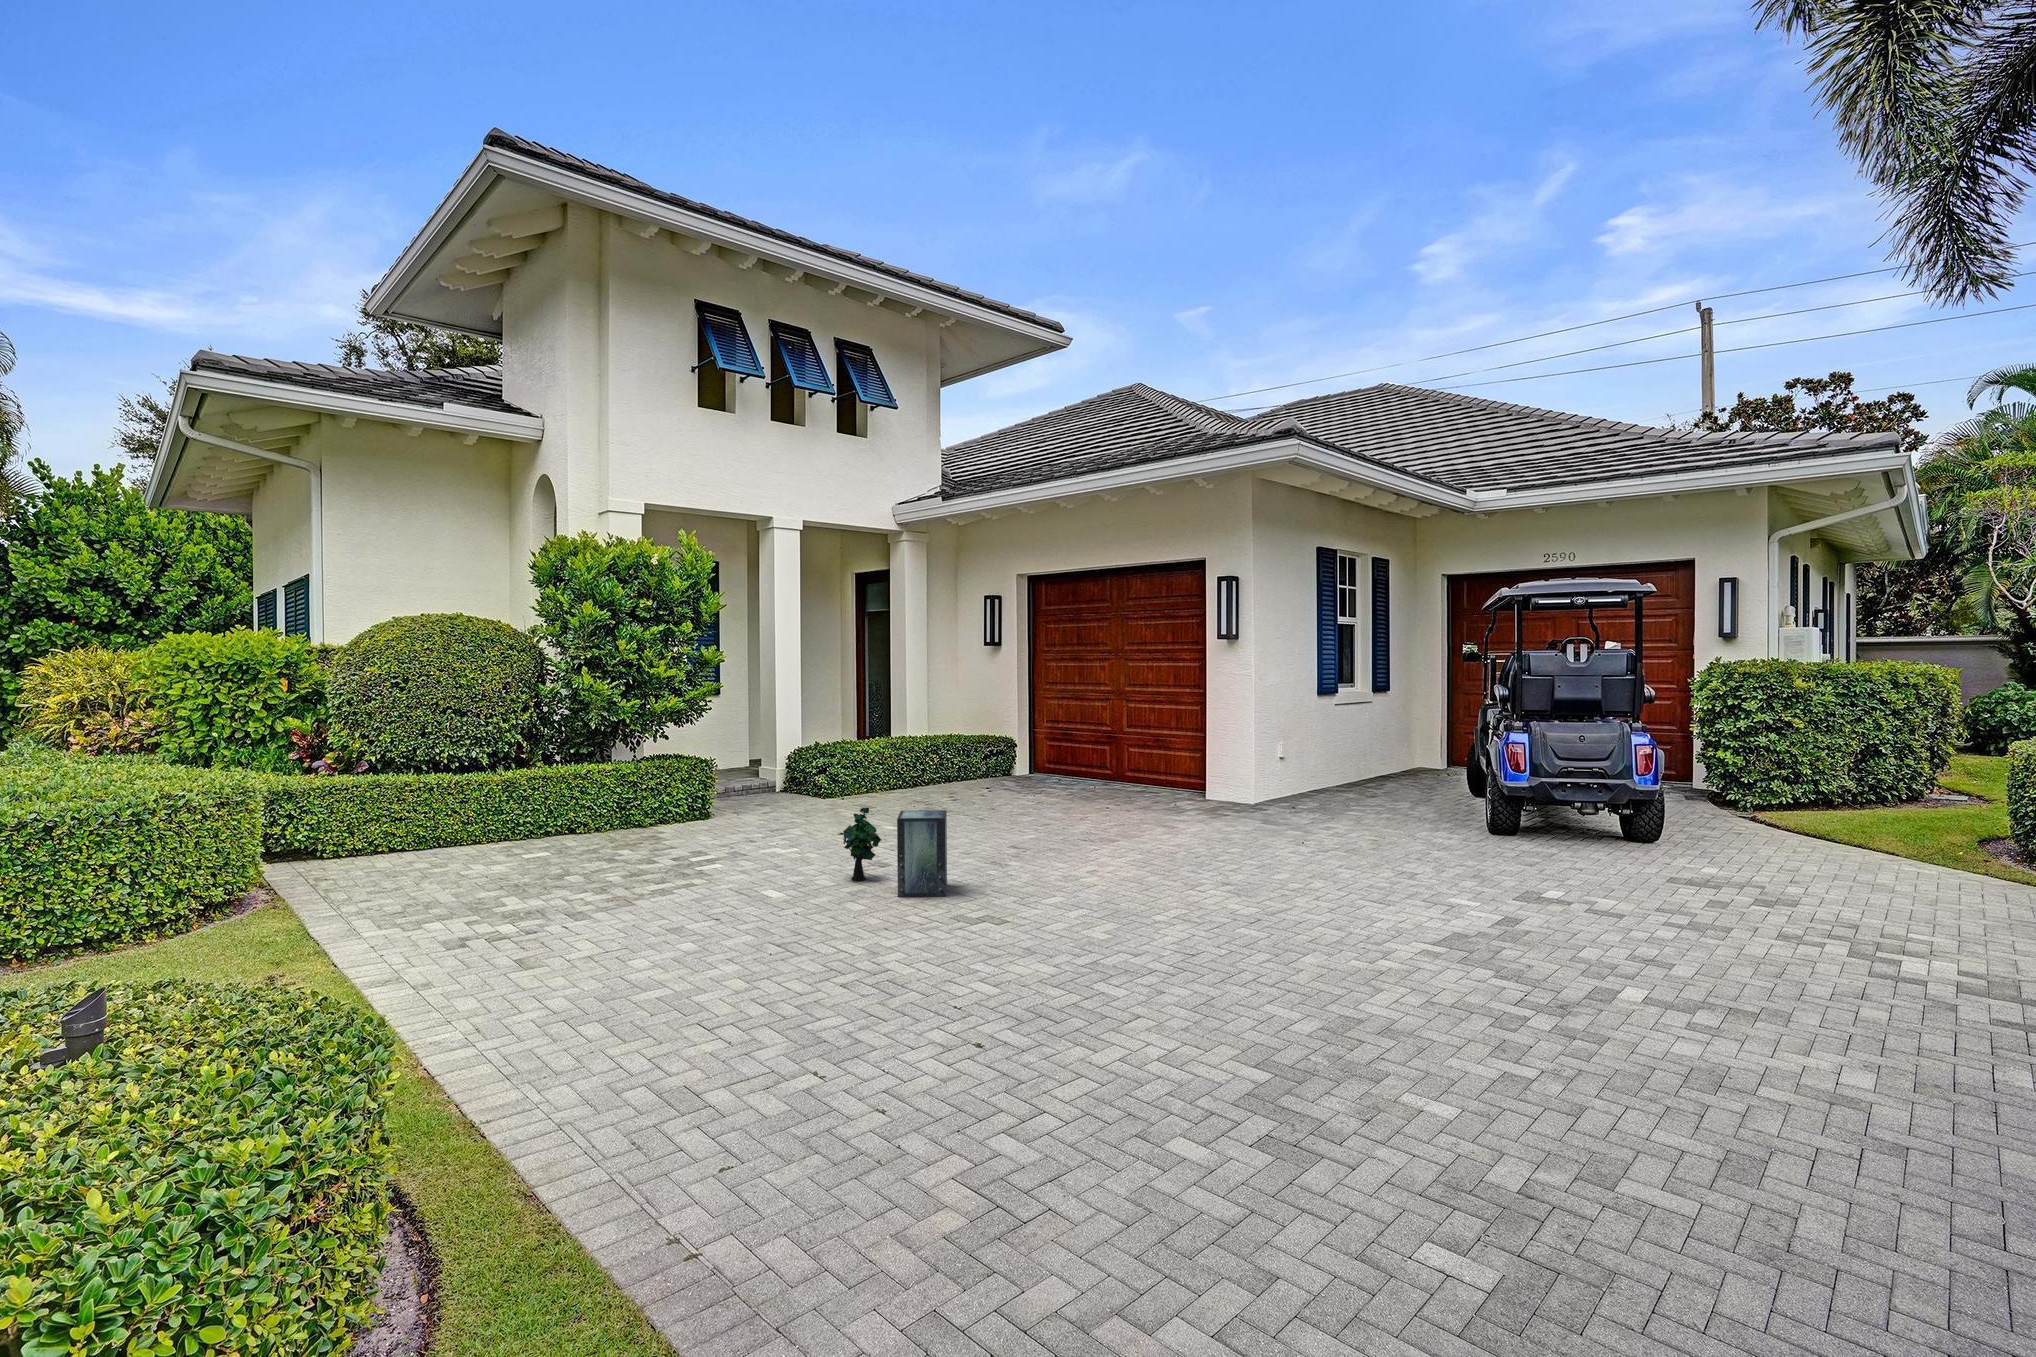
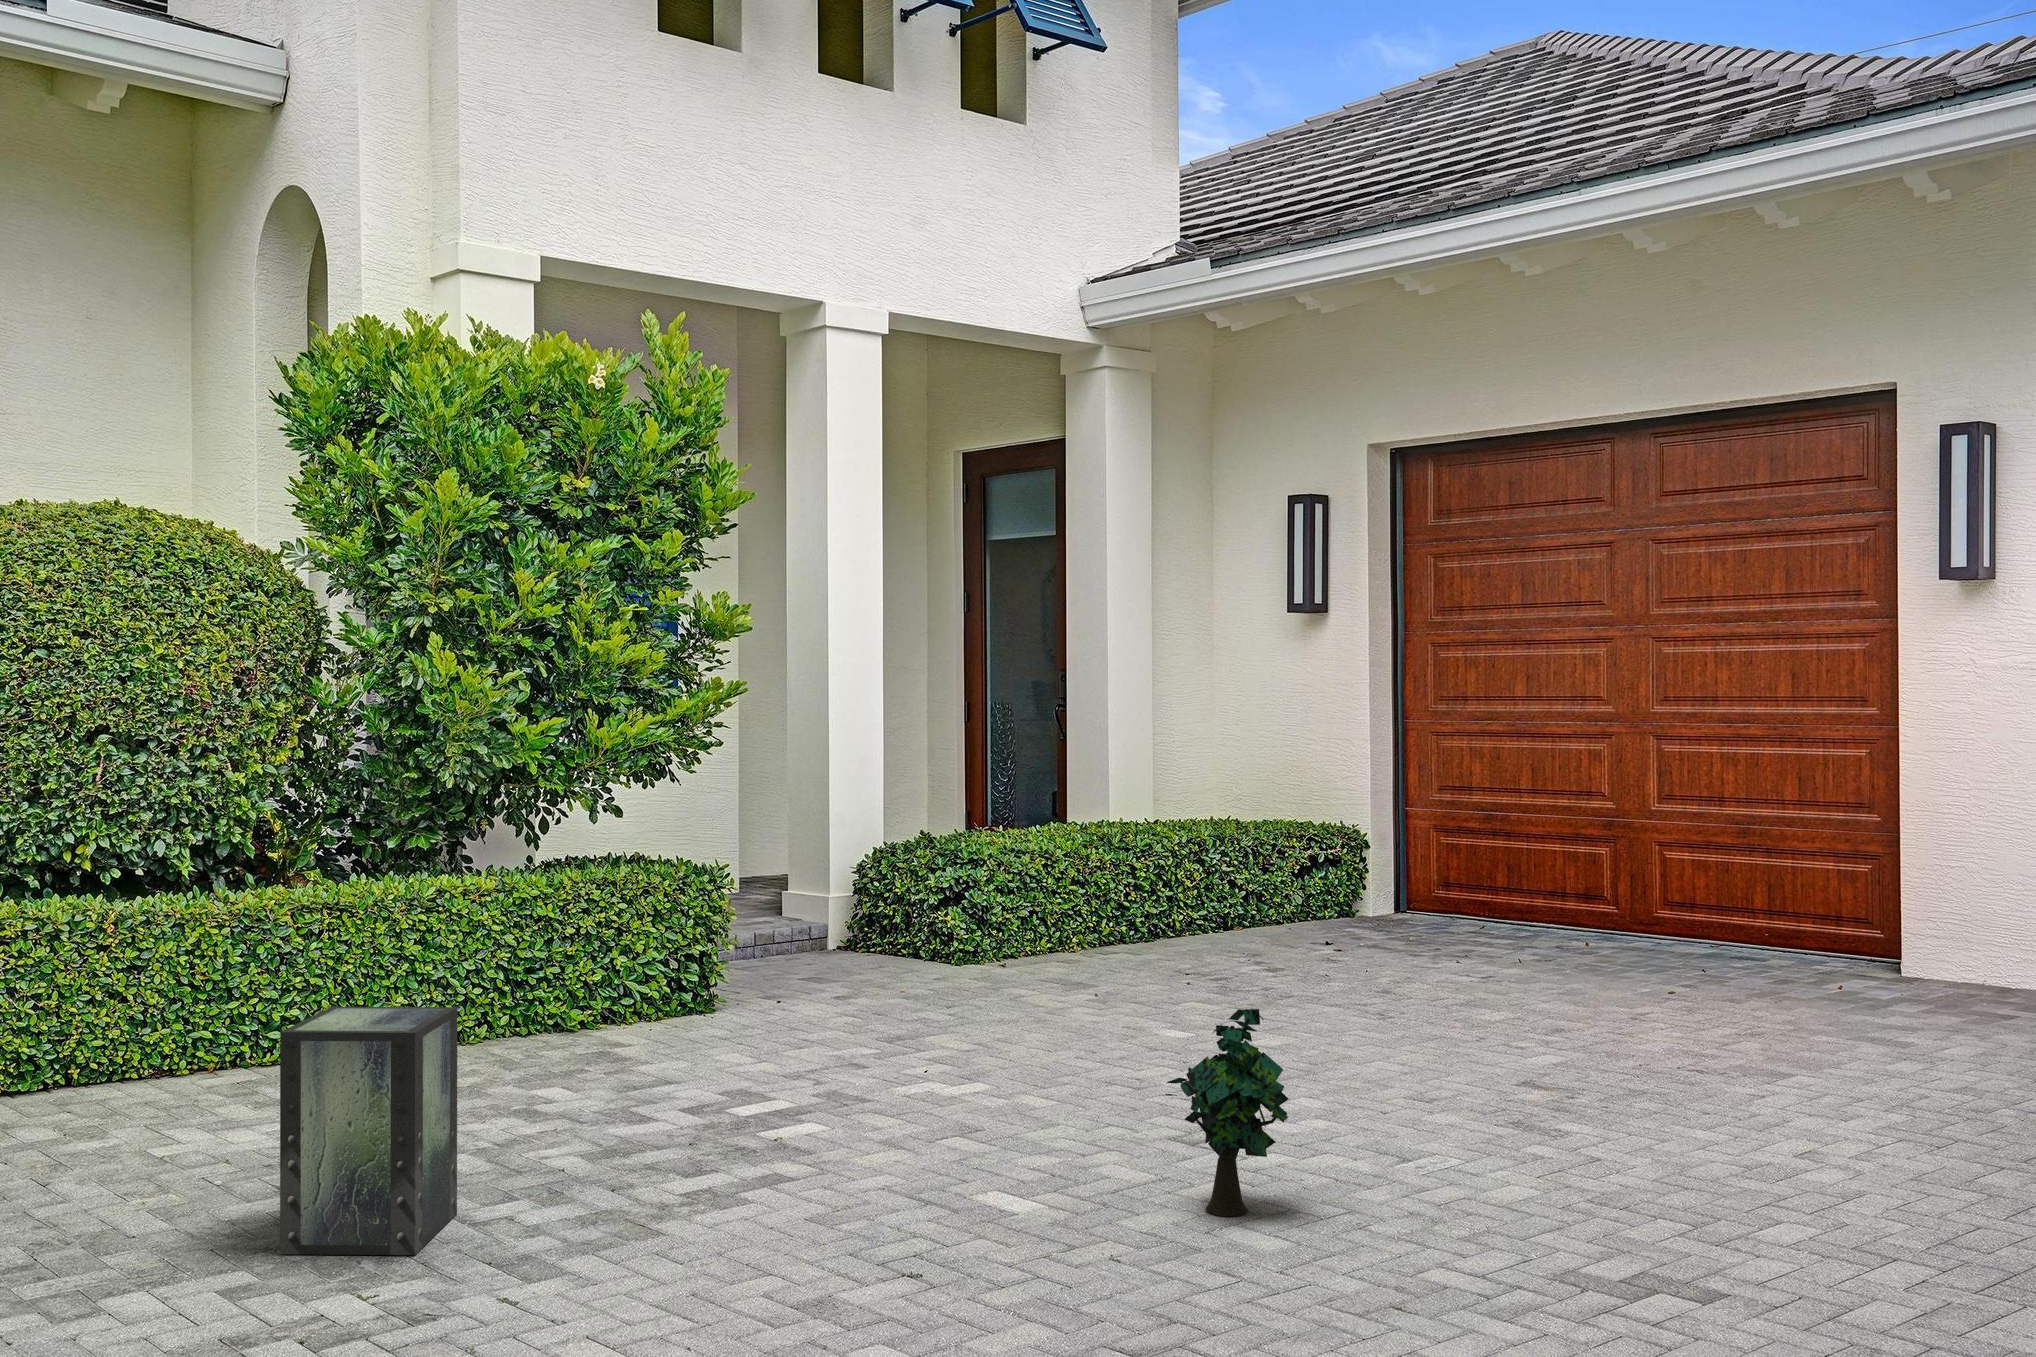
storage box: present [897,810,947,897] -> present [280,1007,457,1255]

